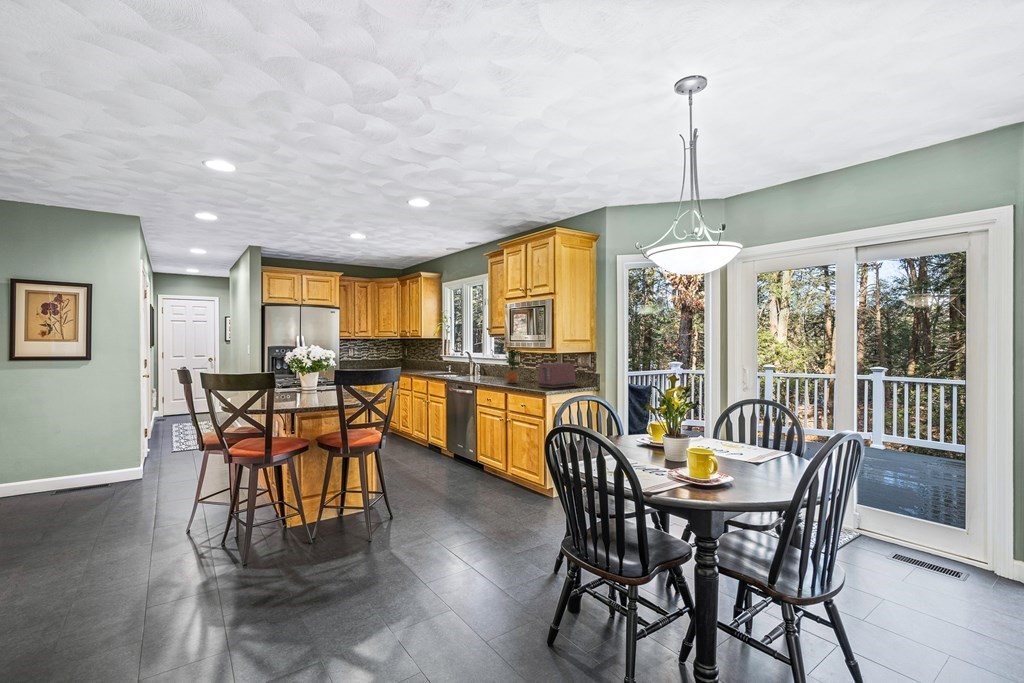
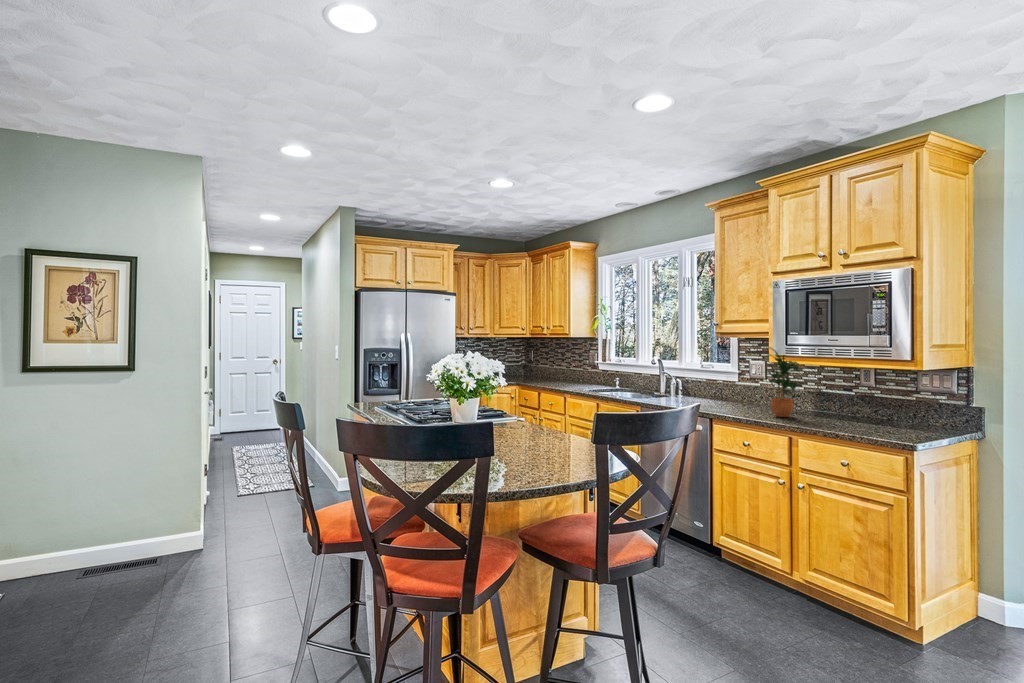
toaster: present [538,363,576,388] -> none [860,385,930,434]

